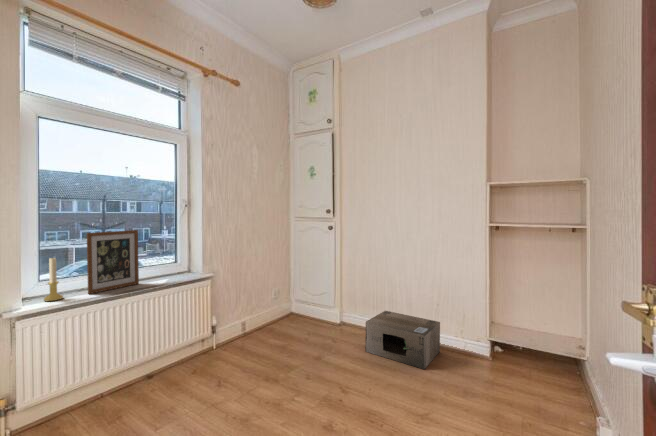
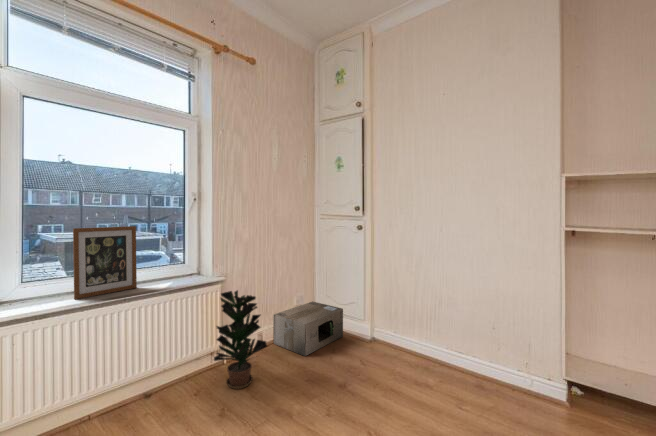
candle holder: present [44,258,63,301] -> none [21,255,44,307]
potted plant: none [208,284,254,368] -> present [214,290,267,389]
cardboard box: present [365,311,440,369] -> present [273,301,343,356]

